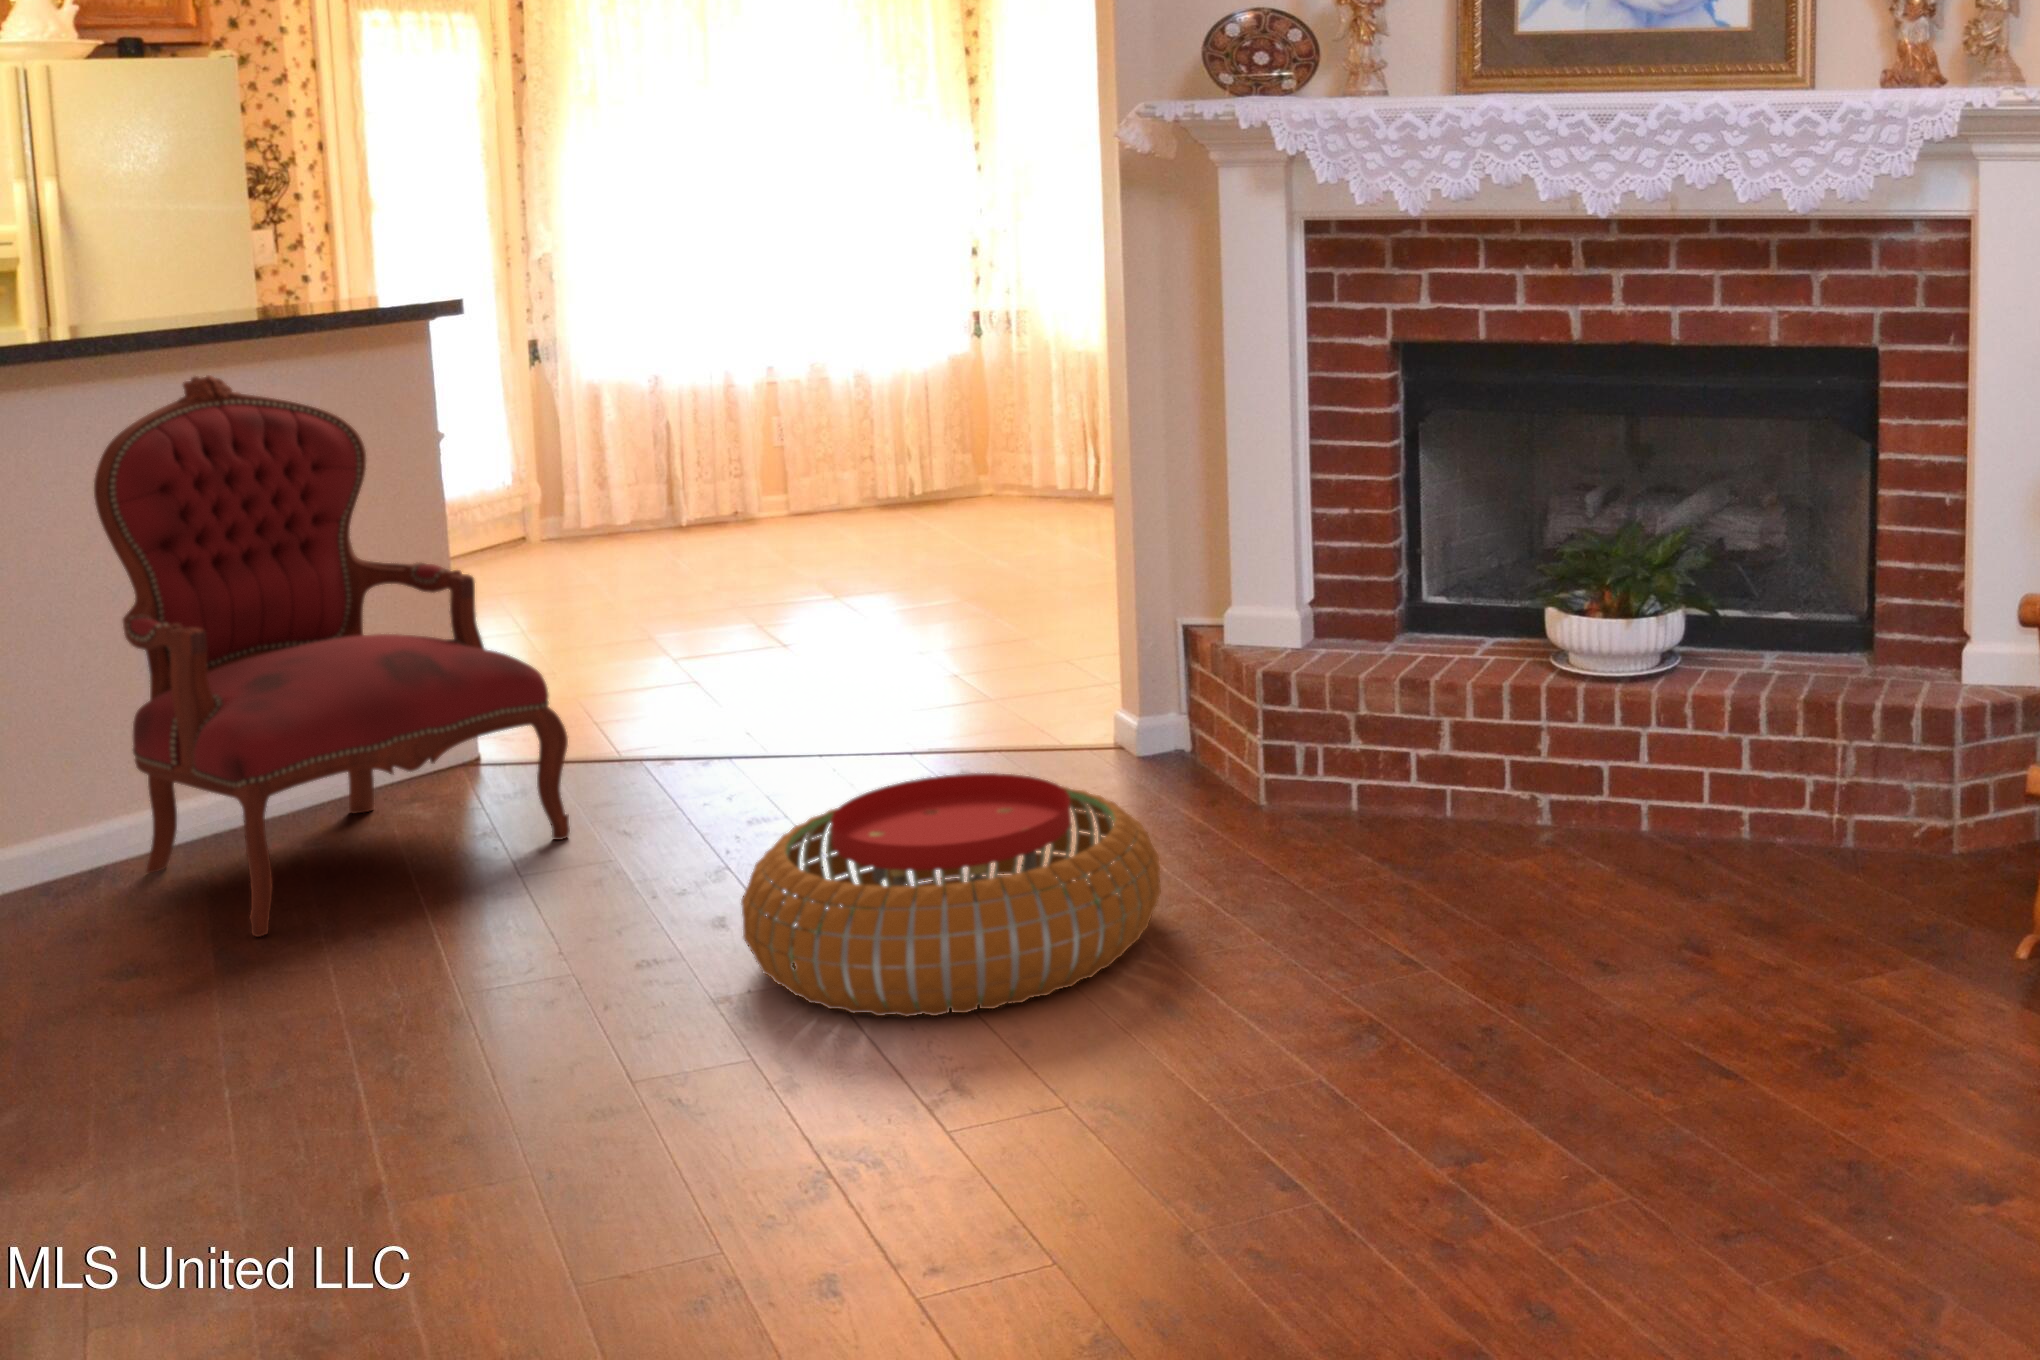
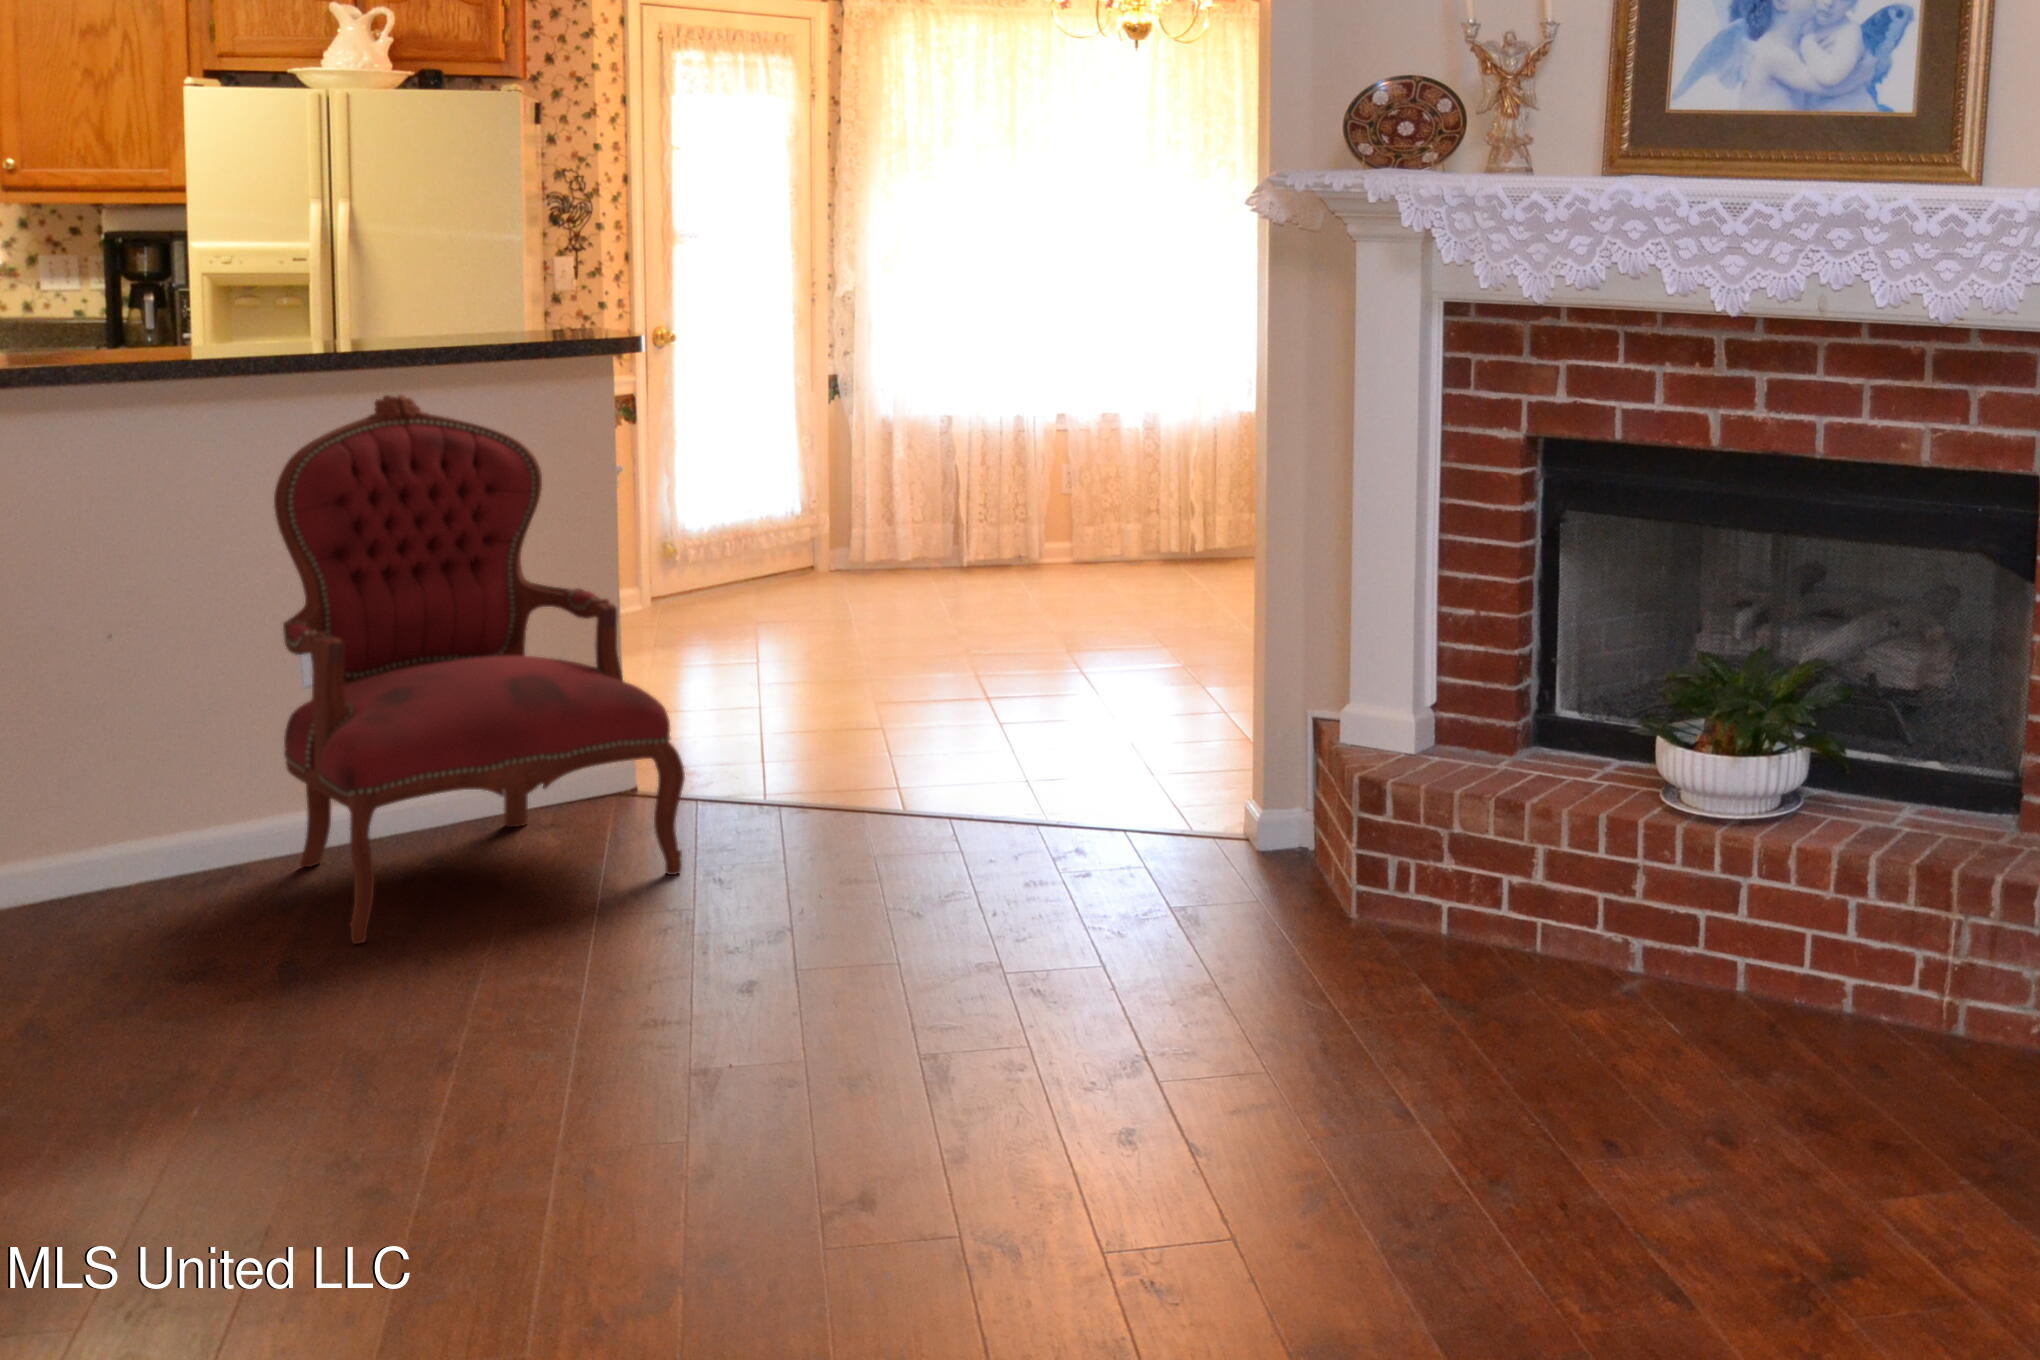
pouf: present [741,773,1161,1017] -> none [753,855,1186,1111]

